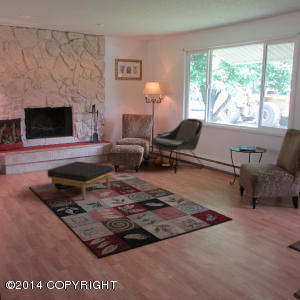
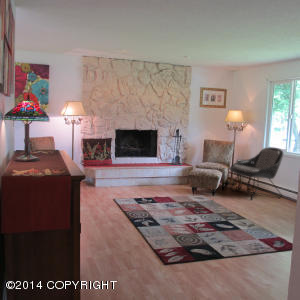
ottoman: present [48,162,113,200] -> none [130,180,188,215]

